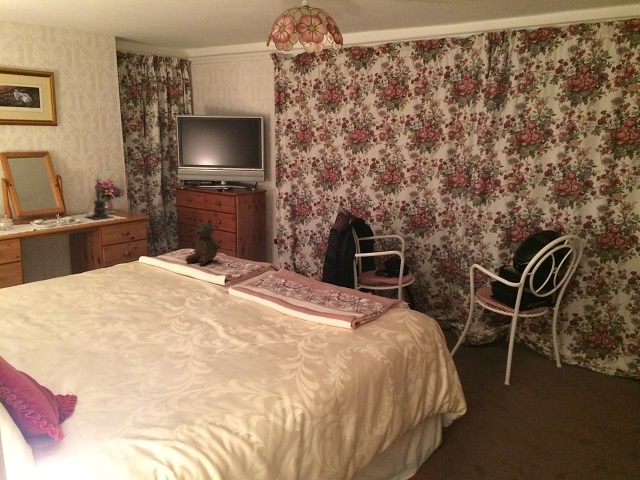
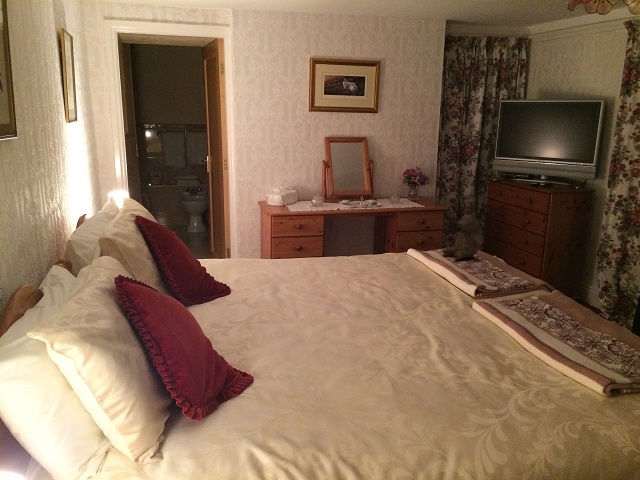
candle holder: present [88,179,111,219] -> none [387,159,413,204]

